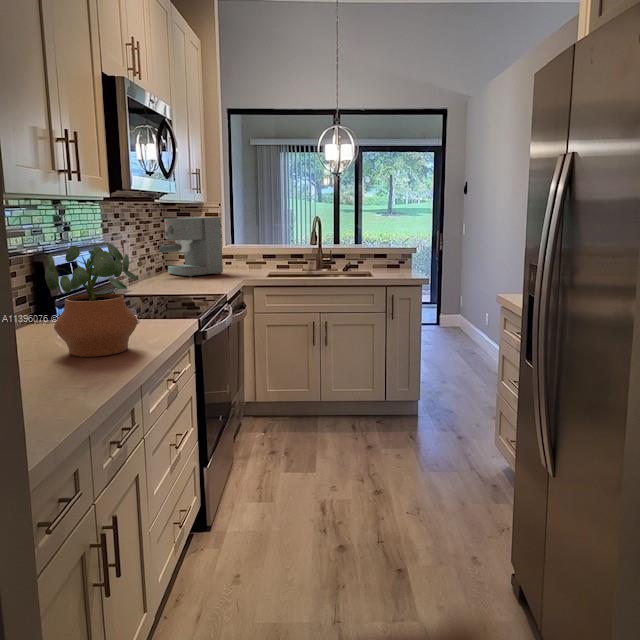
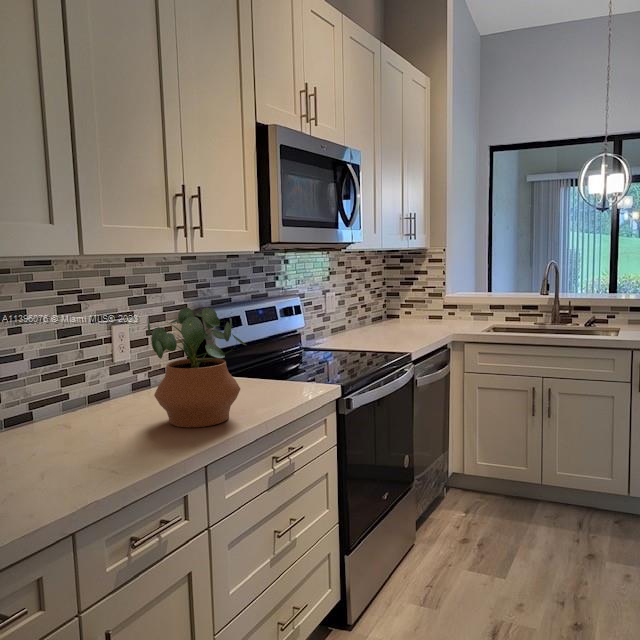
coffee maker: present [159,217,223,277] -> none [371,264,440,328]

